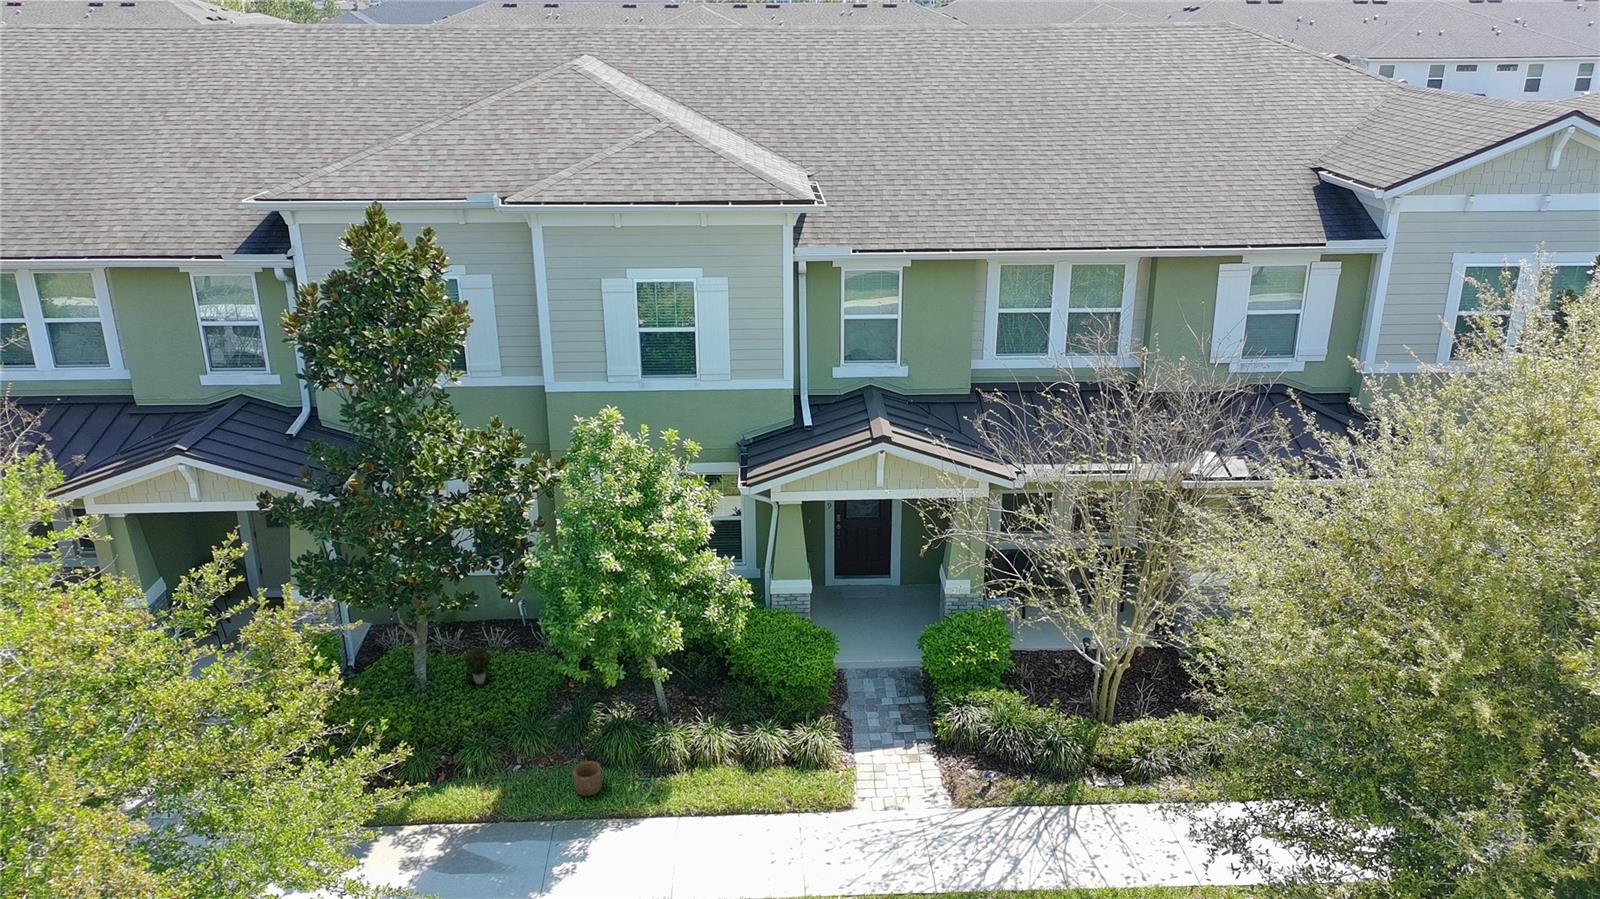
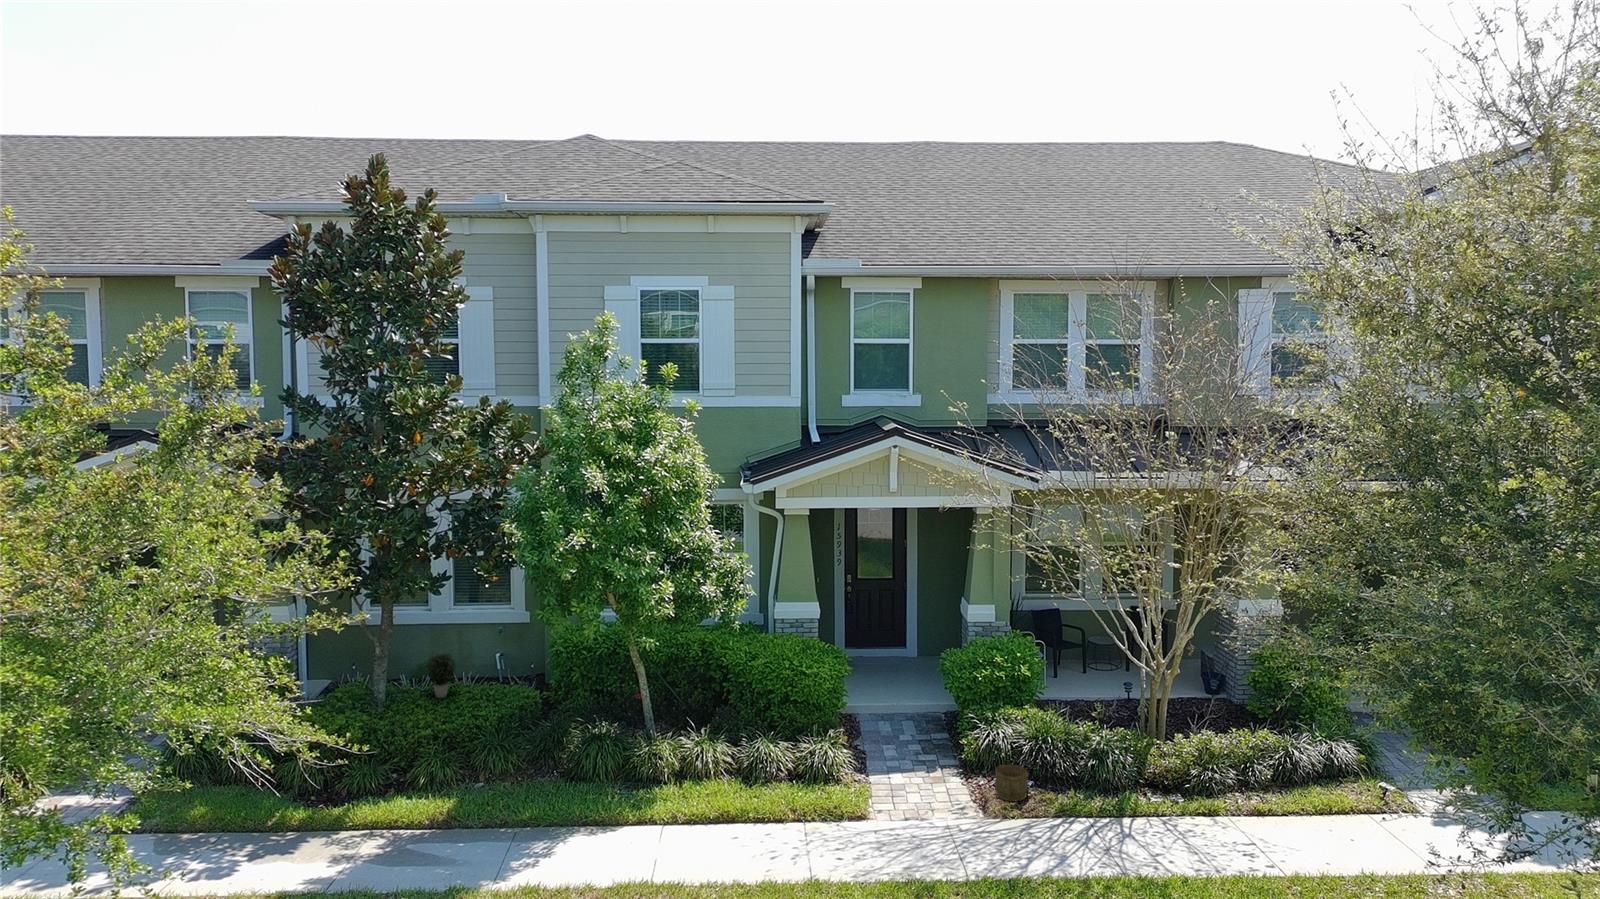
wooden bucket: present [572,761,602,796] -> present [995,765,1029,802]

